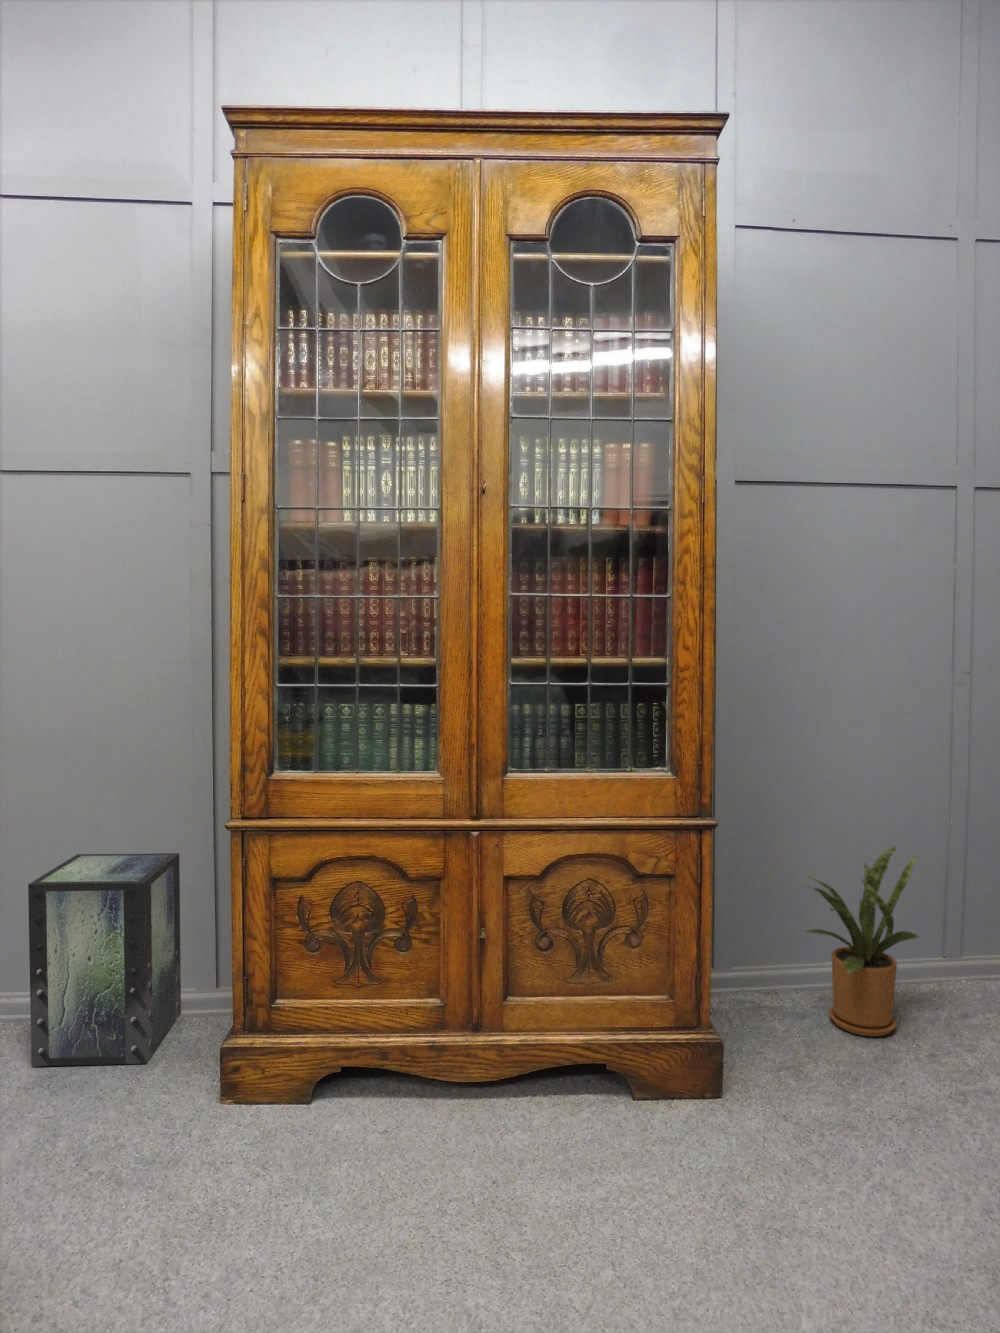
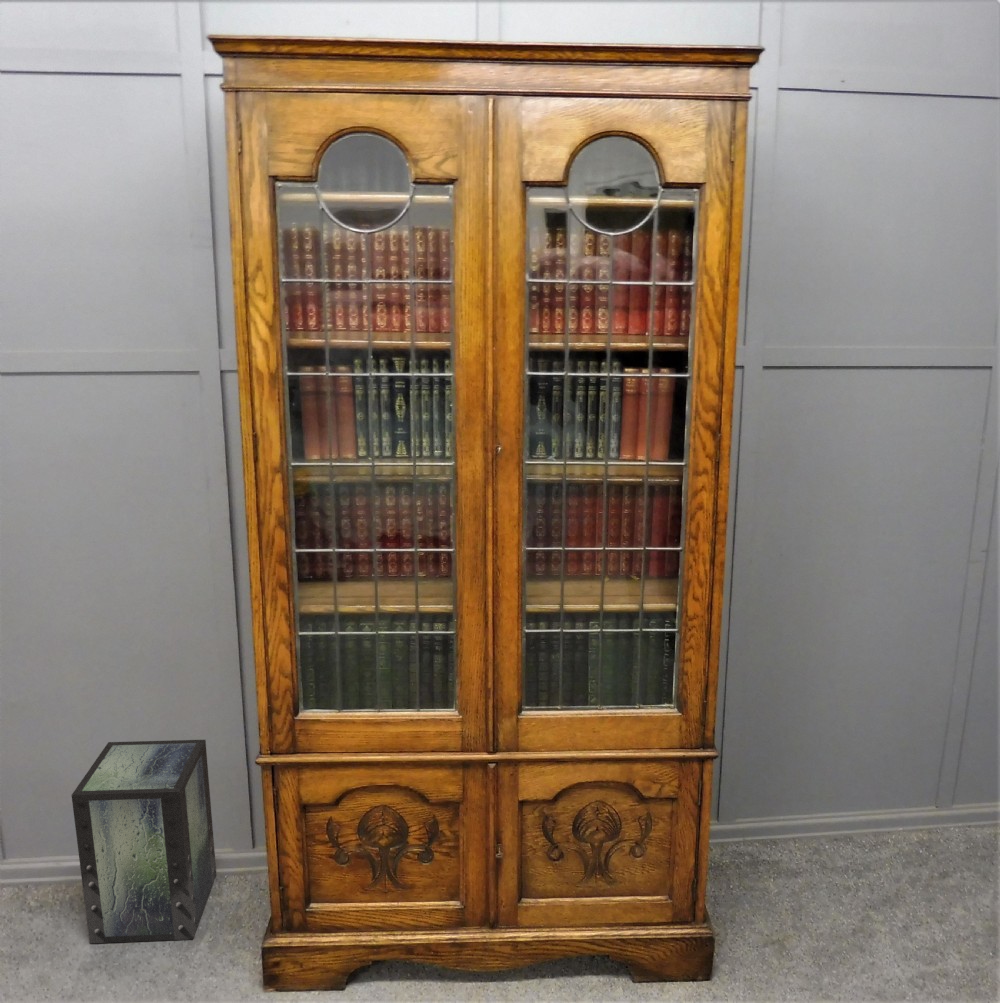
house plant: present [802,847,919,1036] -> none [792,727,909,902]

